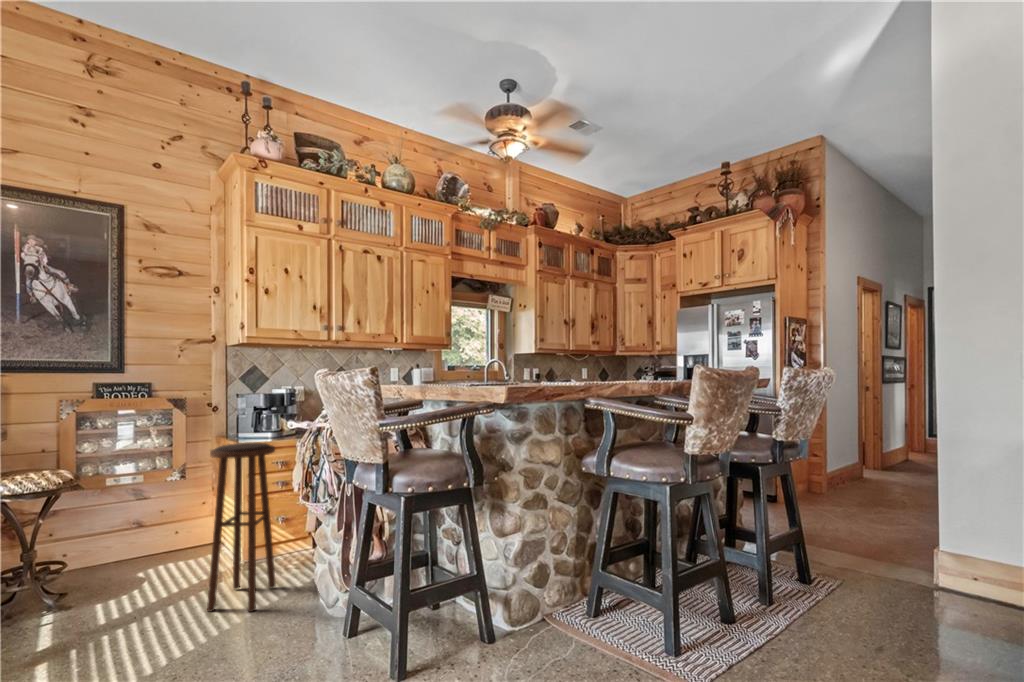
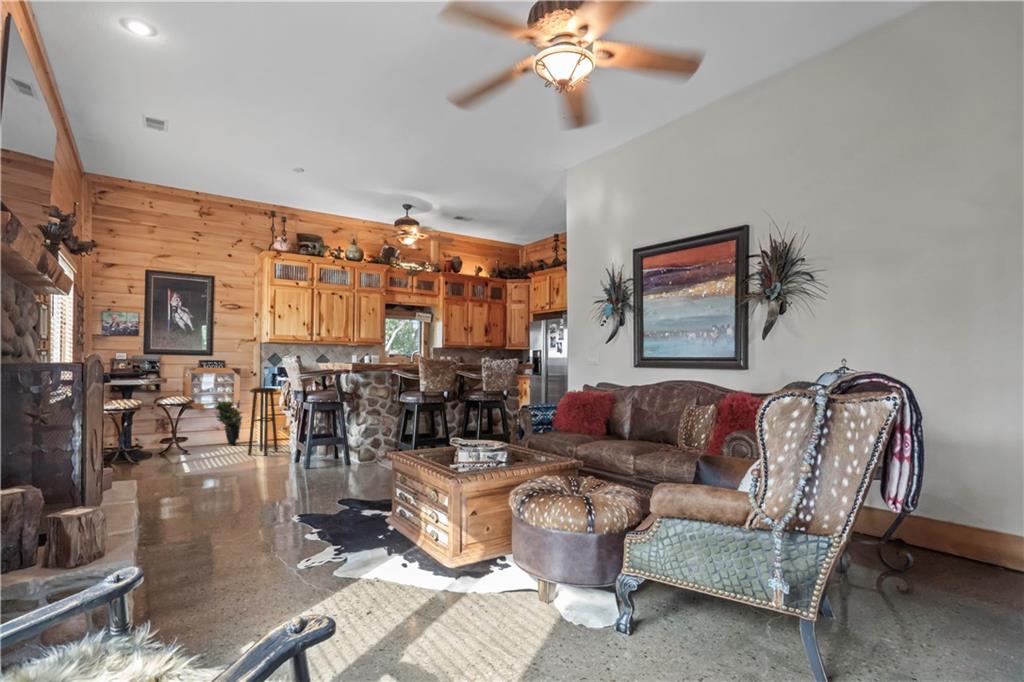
potted plant: none [120,459,192,569] -> present [214,399,242,446]

